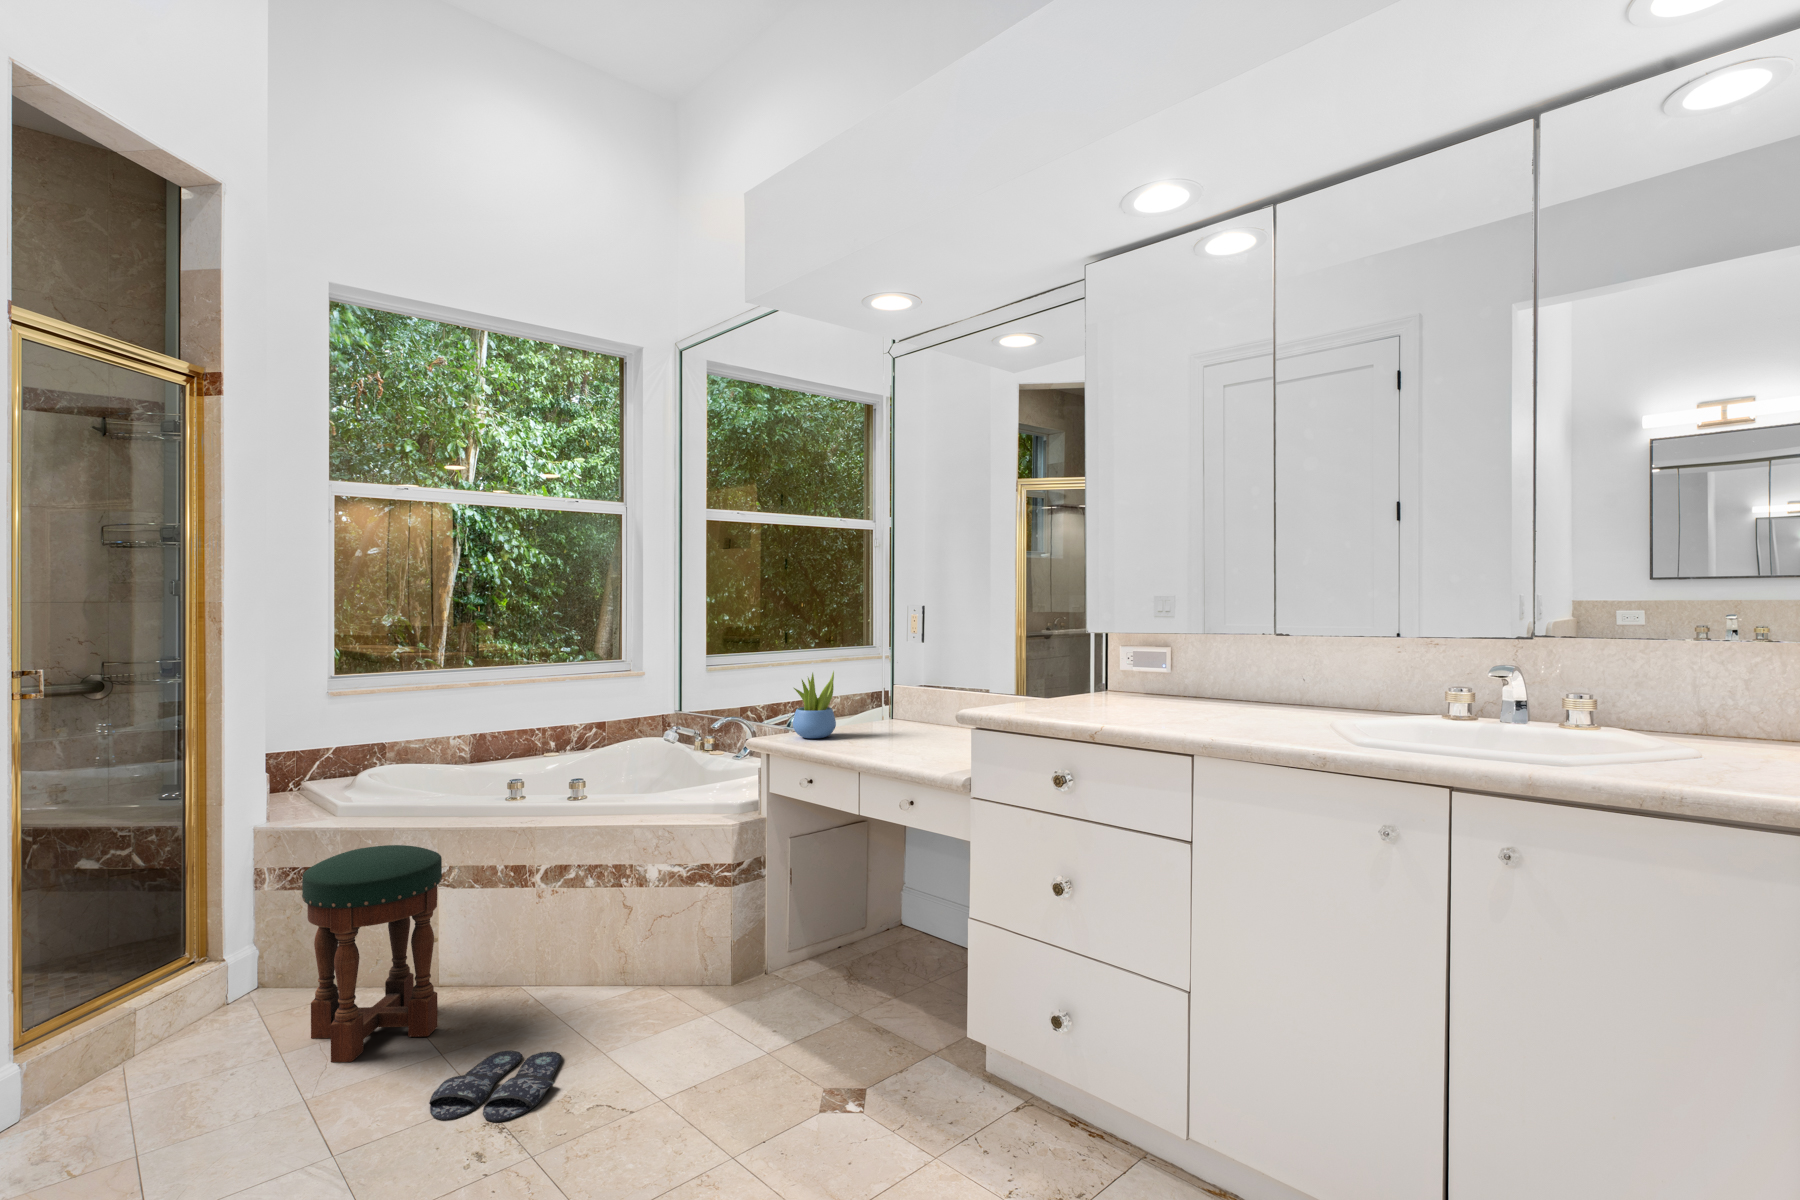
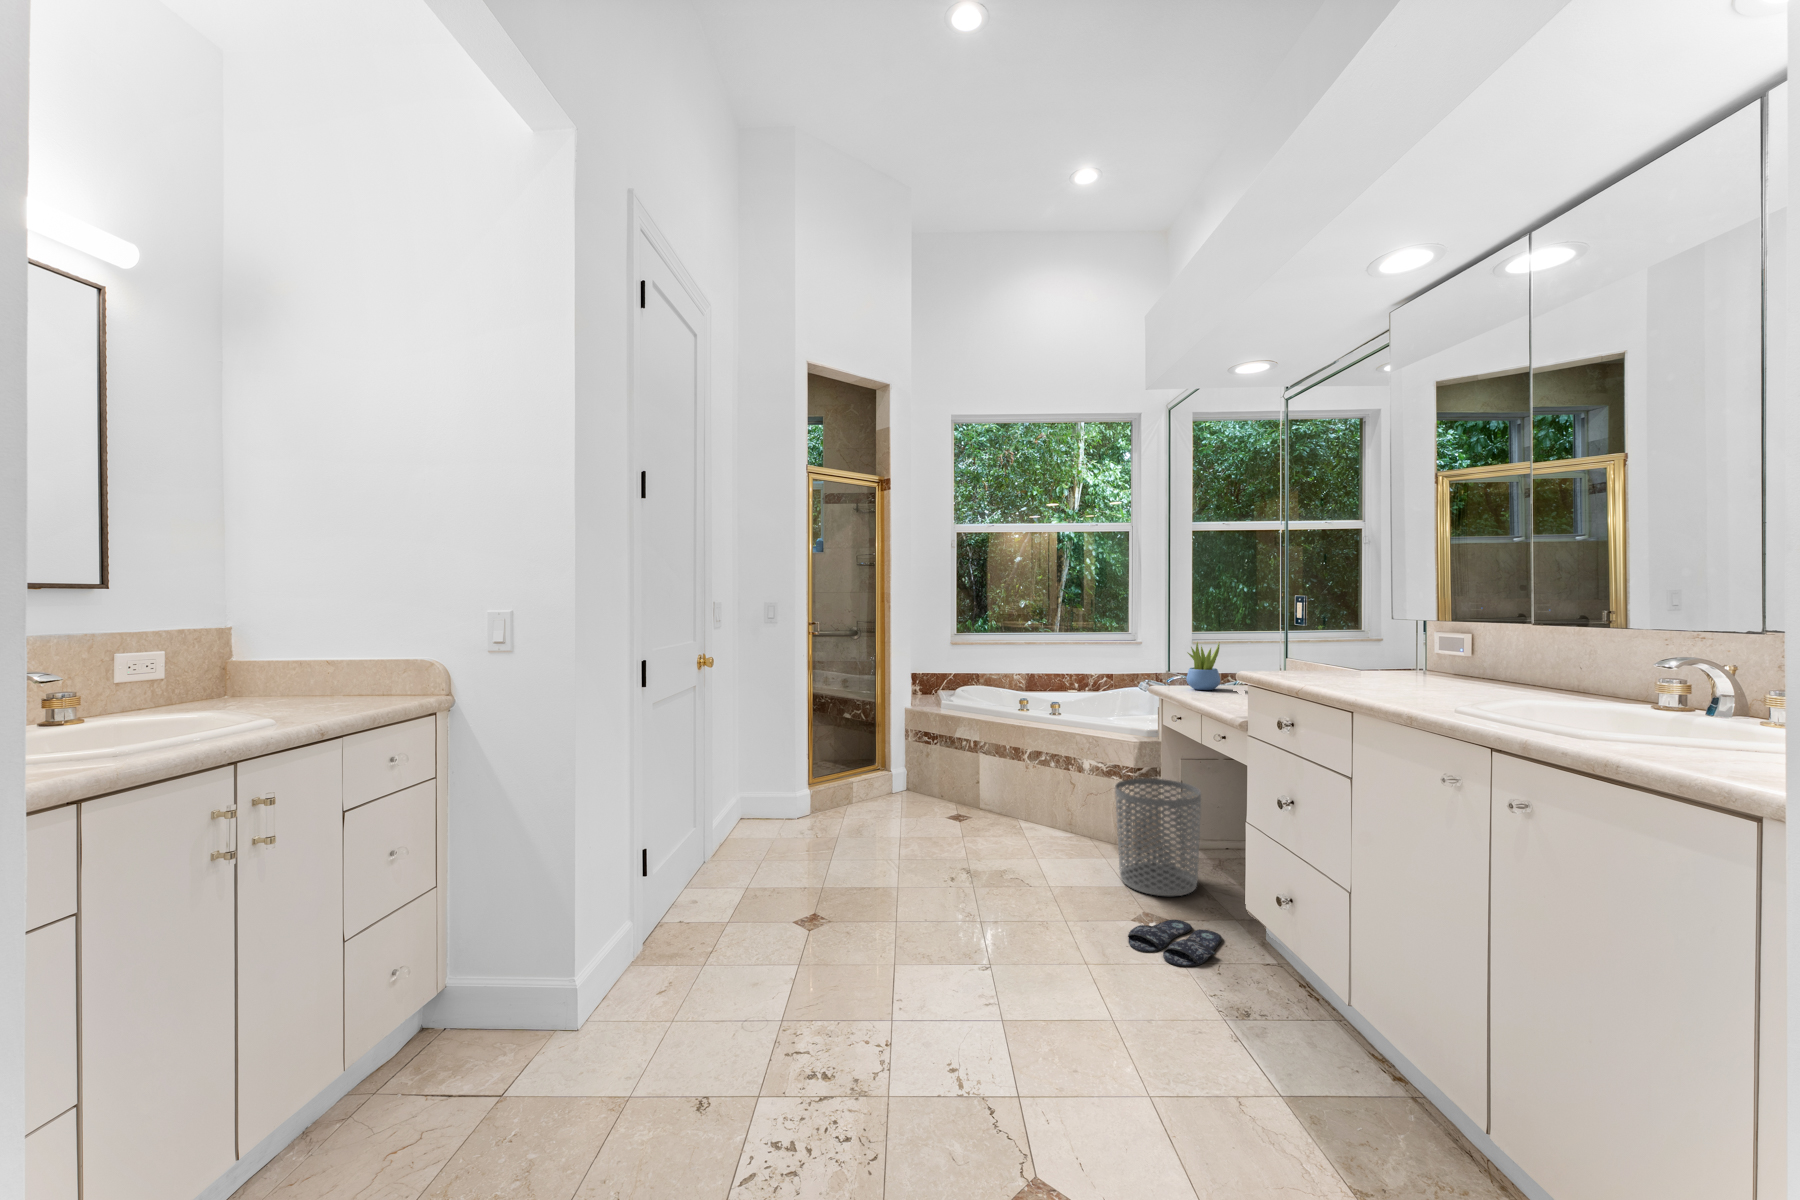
stool: present [302,845,442,1062] -> none [908,723,972,828]
waste bin: none [742,874,861,1056] -> present [1115,778,1201,896]
slippers: present [429,1051,562,1122] -> present [1128,920,1222,966]

